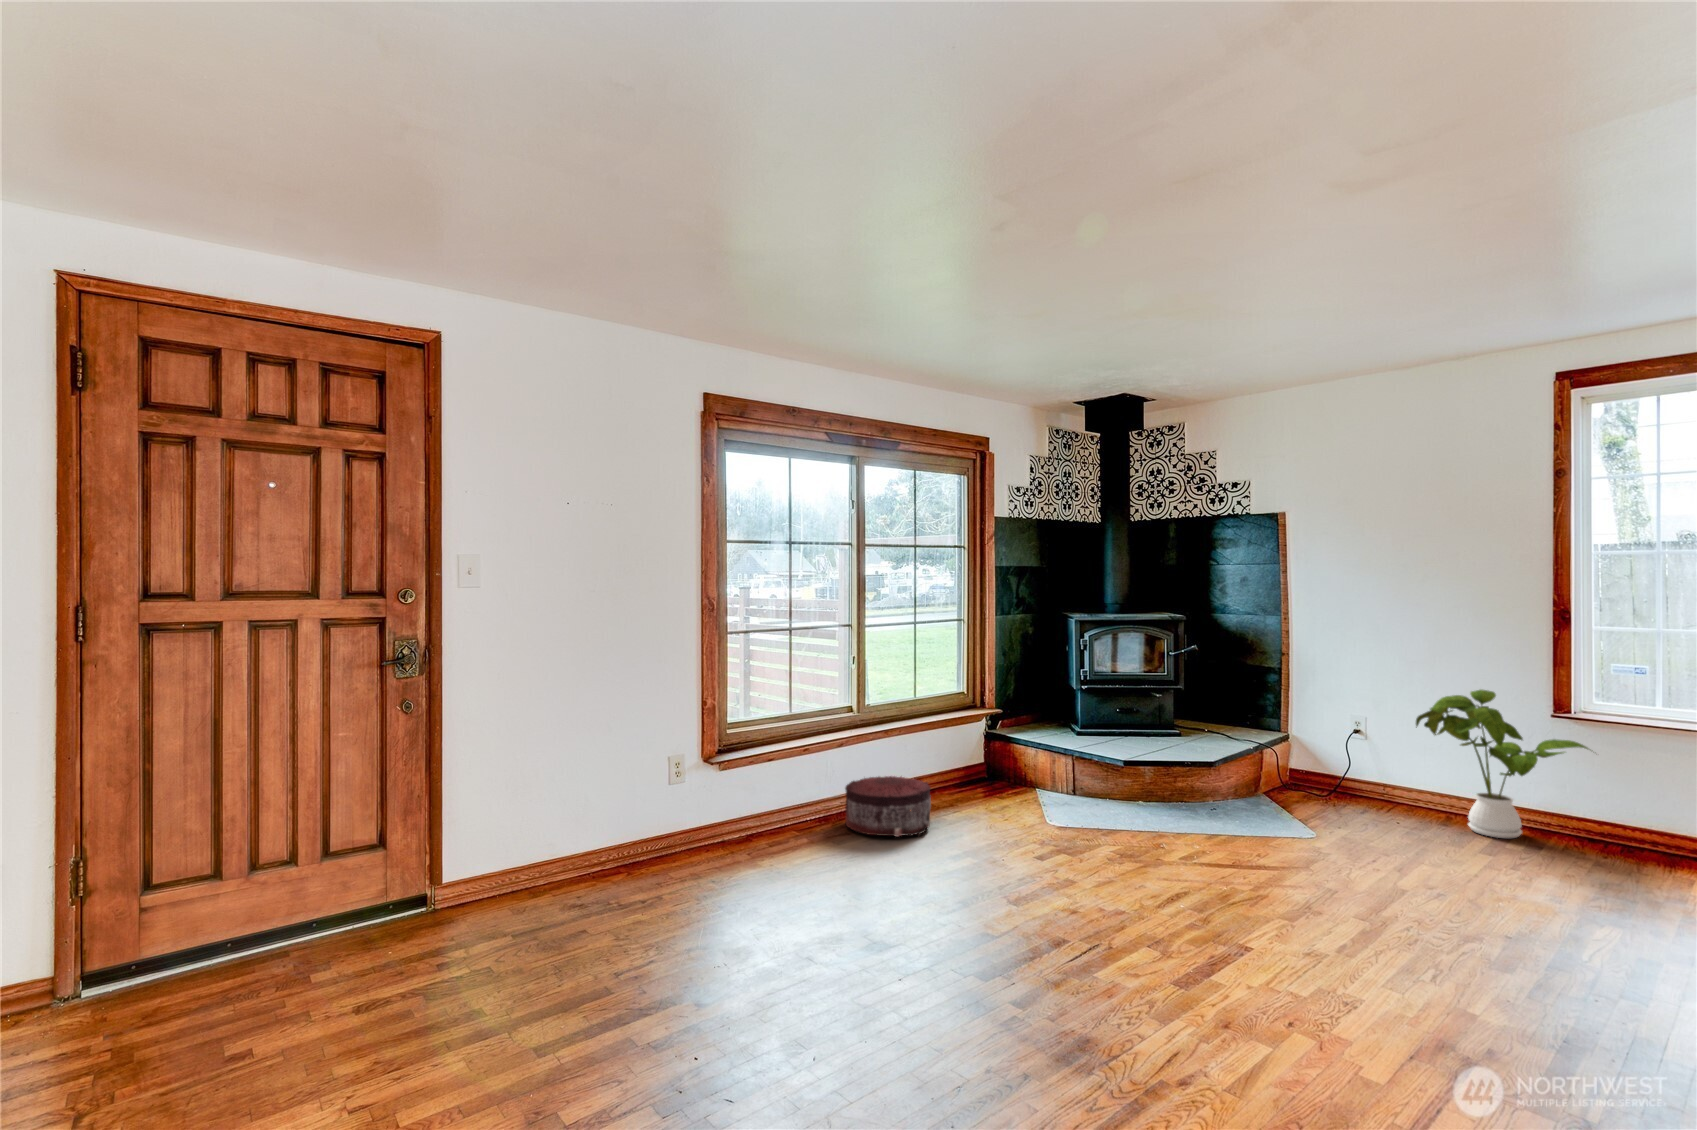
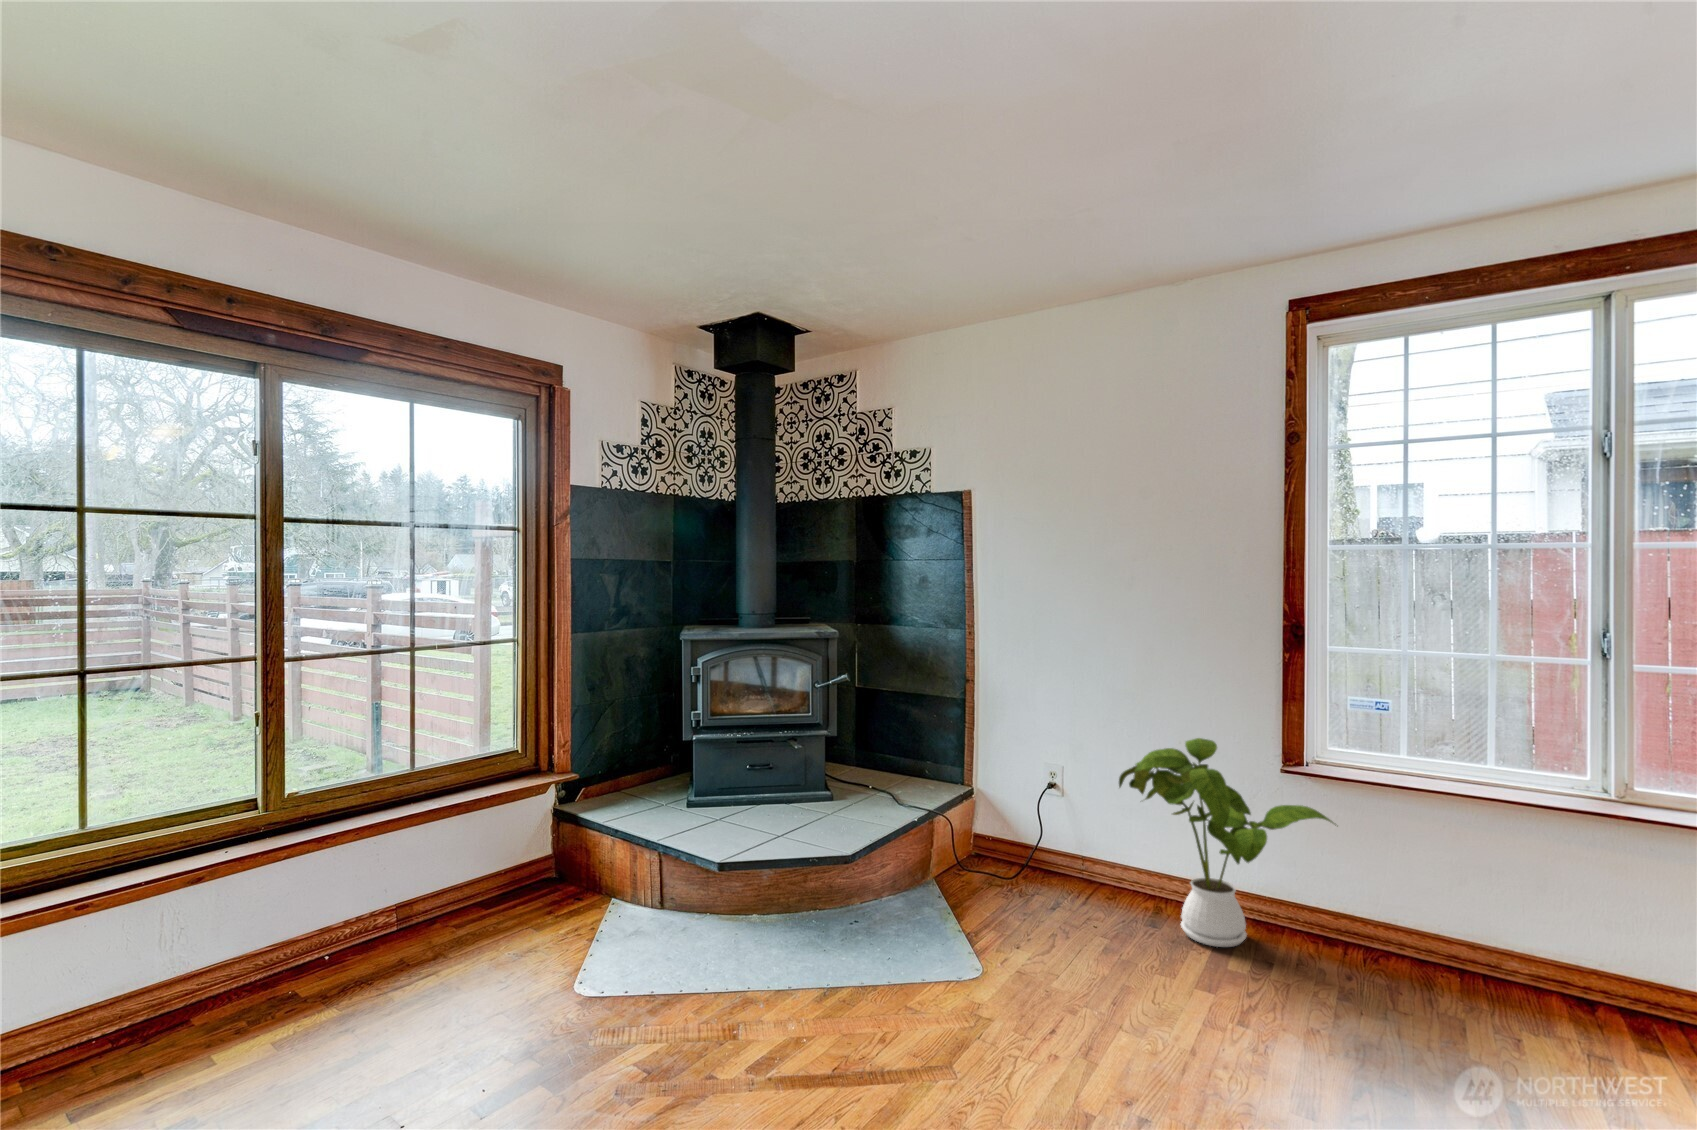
pouf: present [845,776,931,837] -> none [158,922,354,1072]

